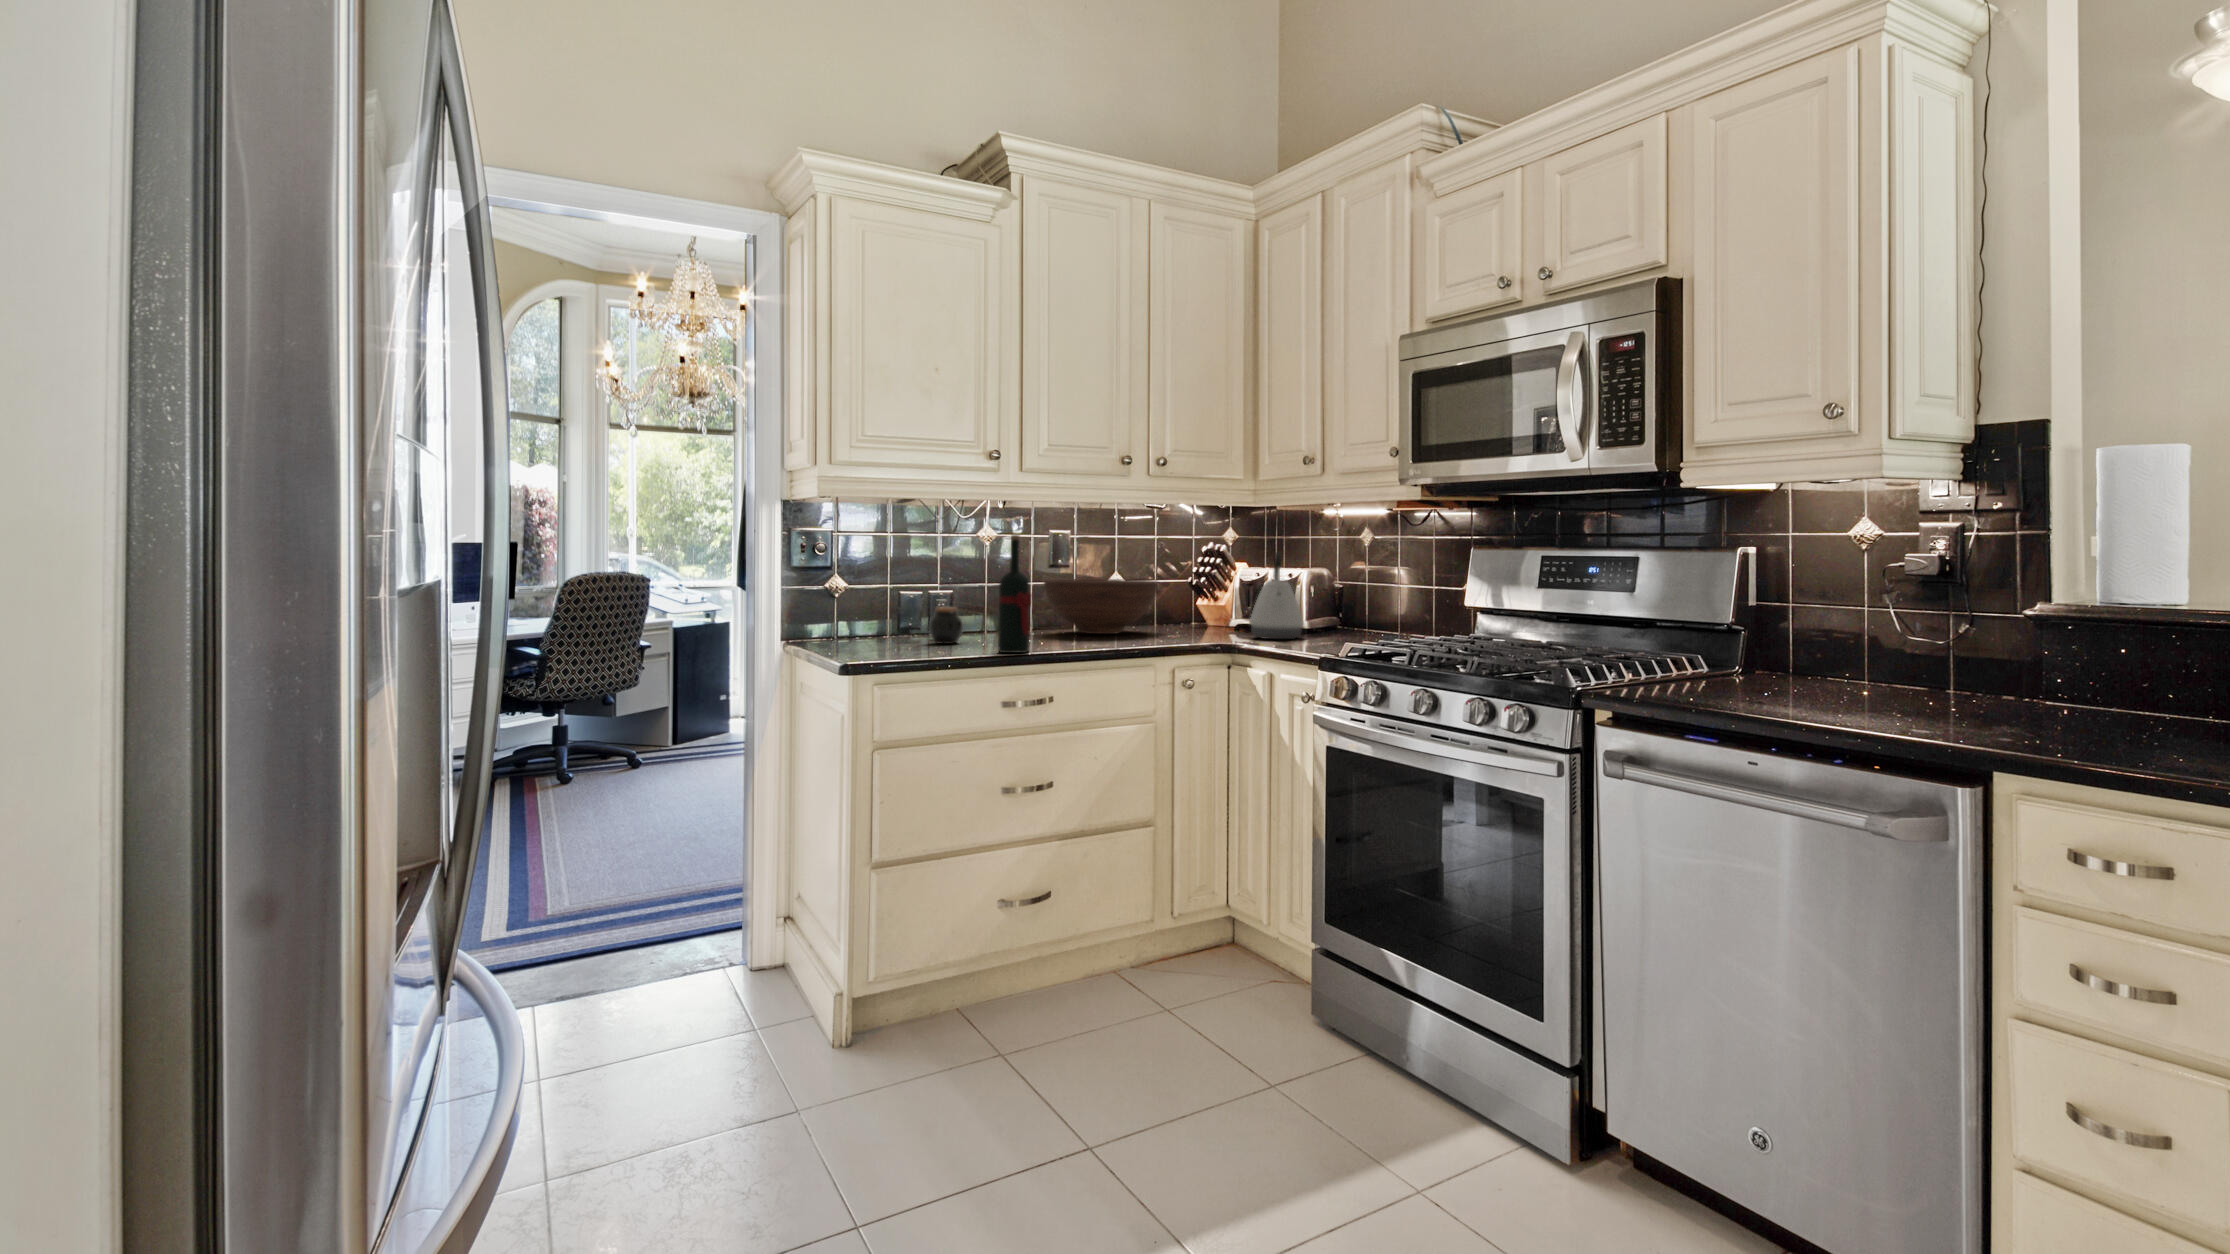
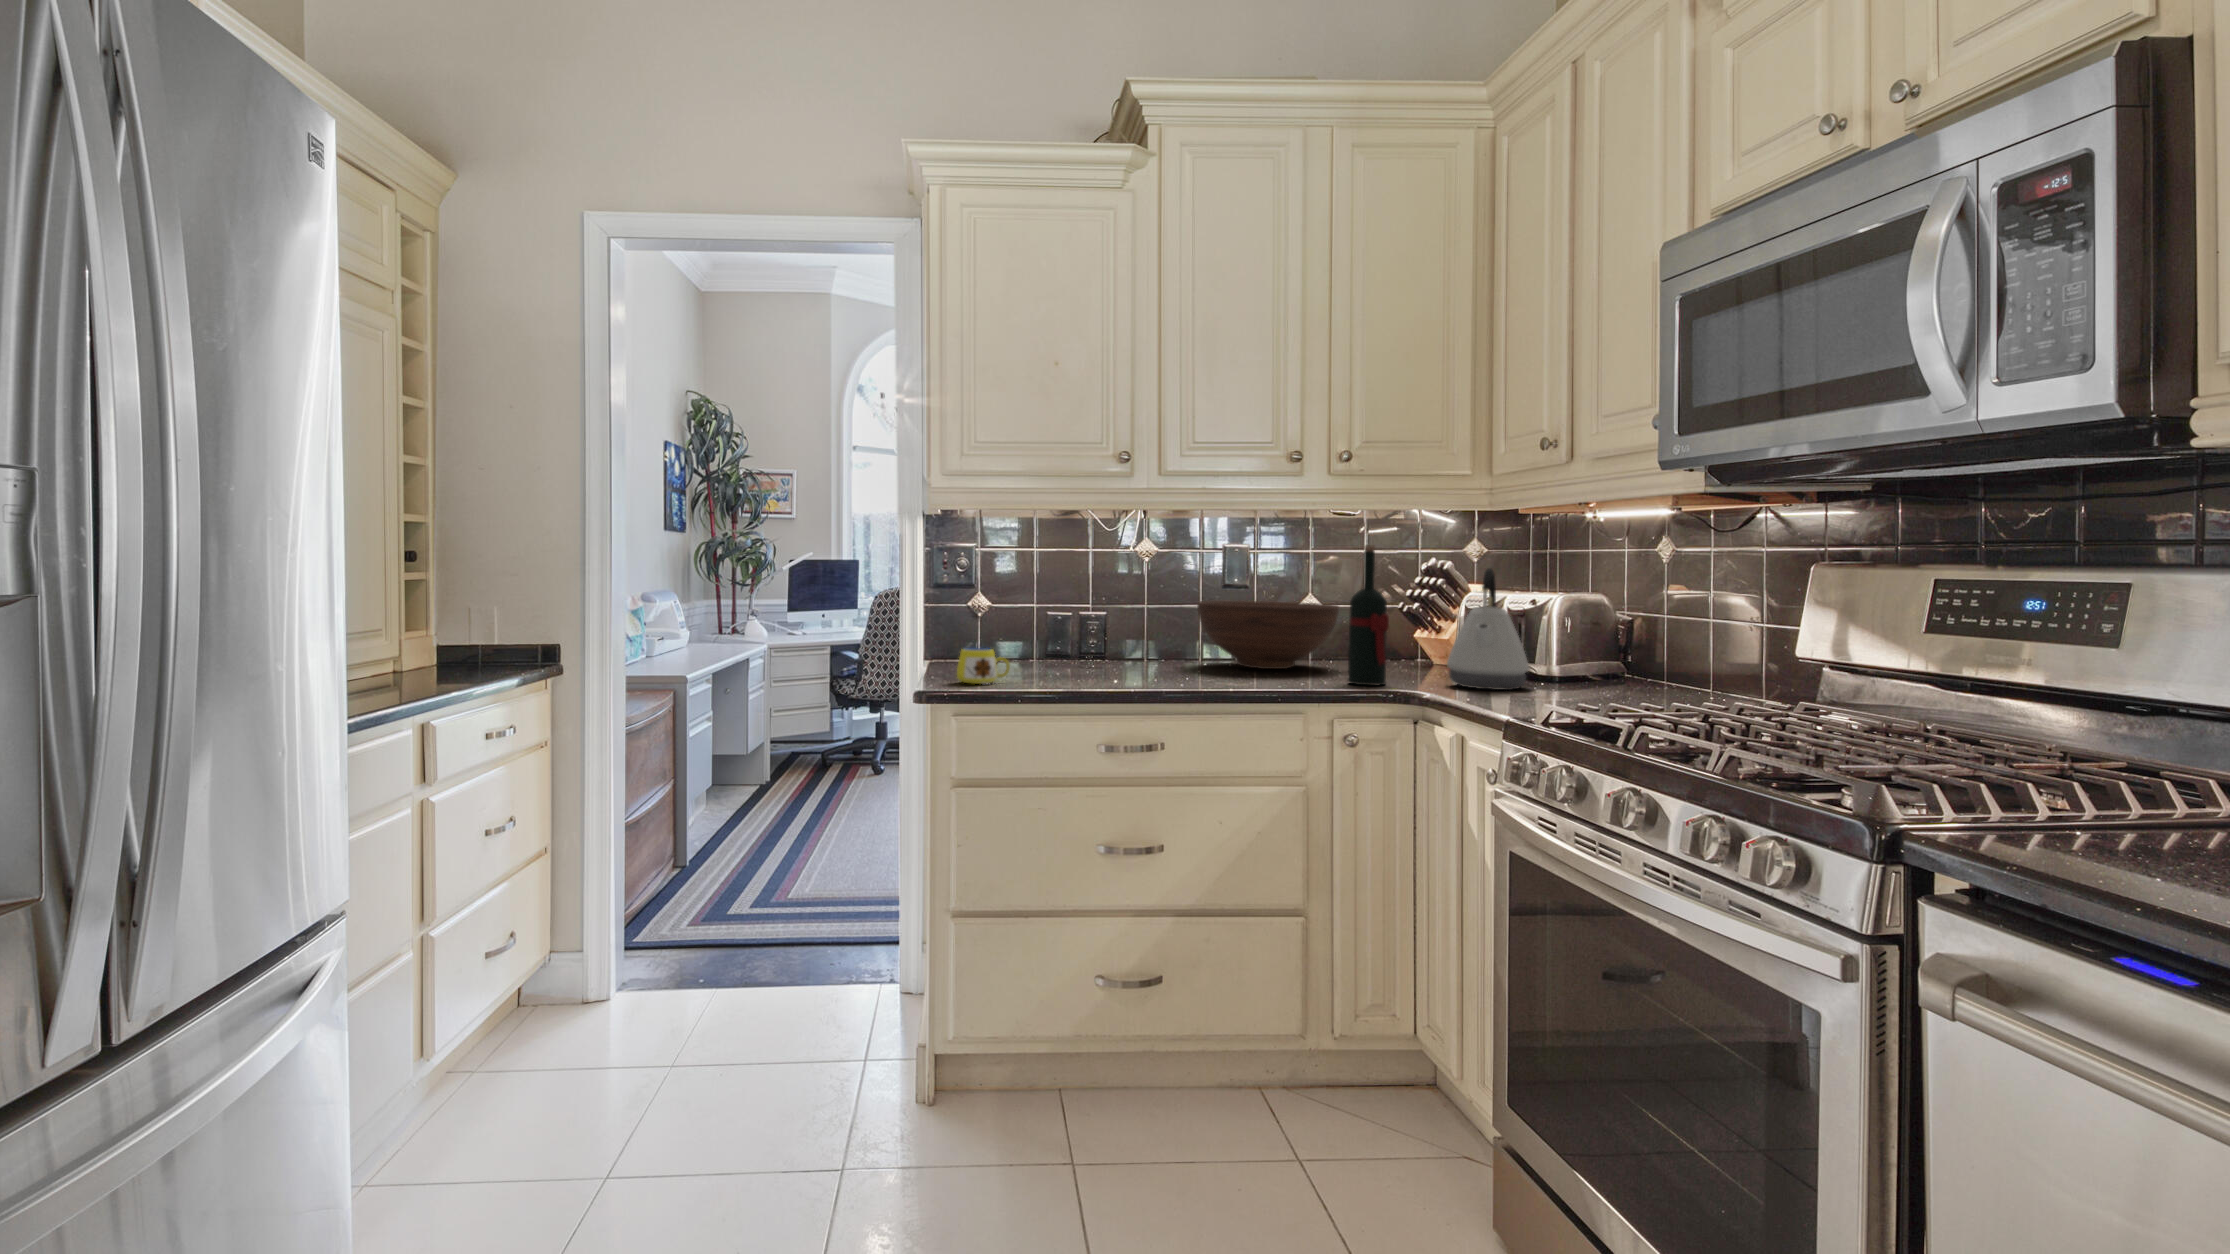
wine bottle: present [998,535,1031,653] -> present [1347,545,1389,686]
jar: present [929,607,963,644] -> none [1050,630,1088,672]
mug: none [872,624,919,655] -> present [957,648,1010,684]

